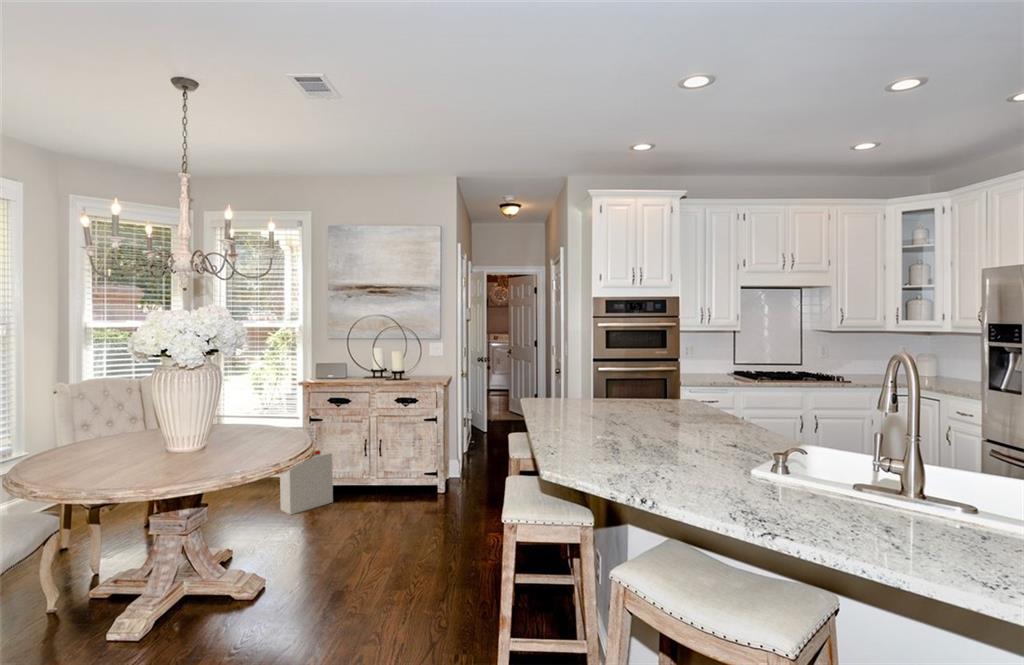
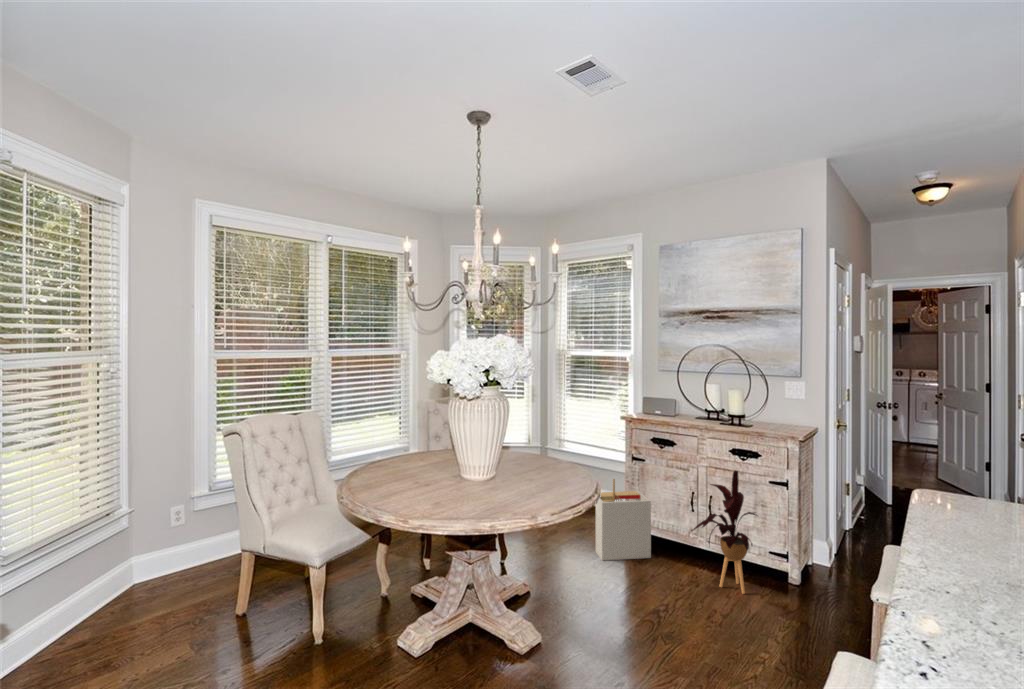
house plant: none [371,414,422,508] -> present [693,471,757,594]

